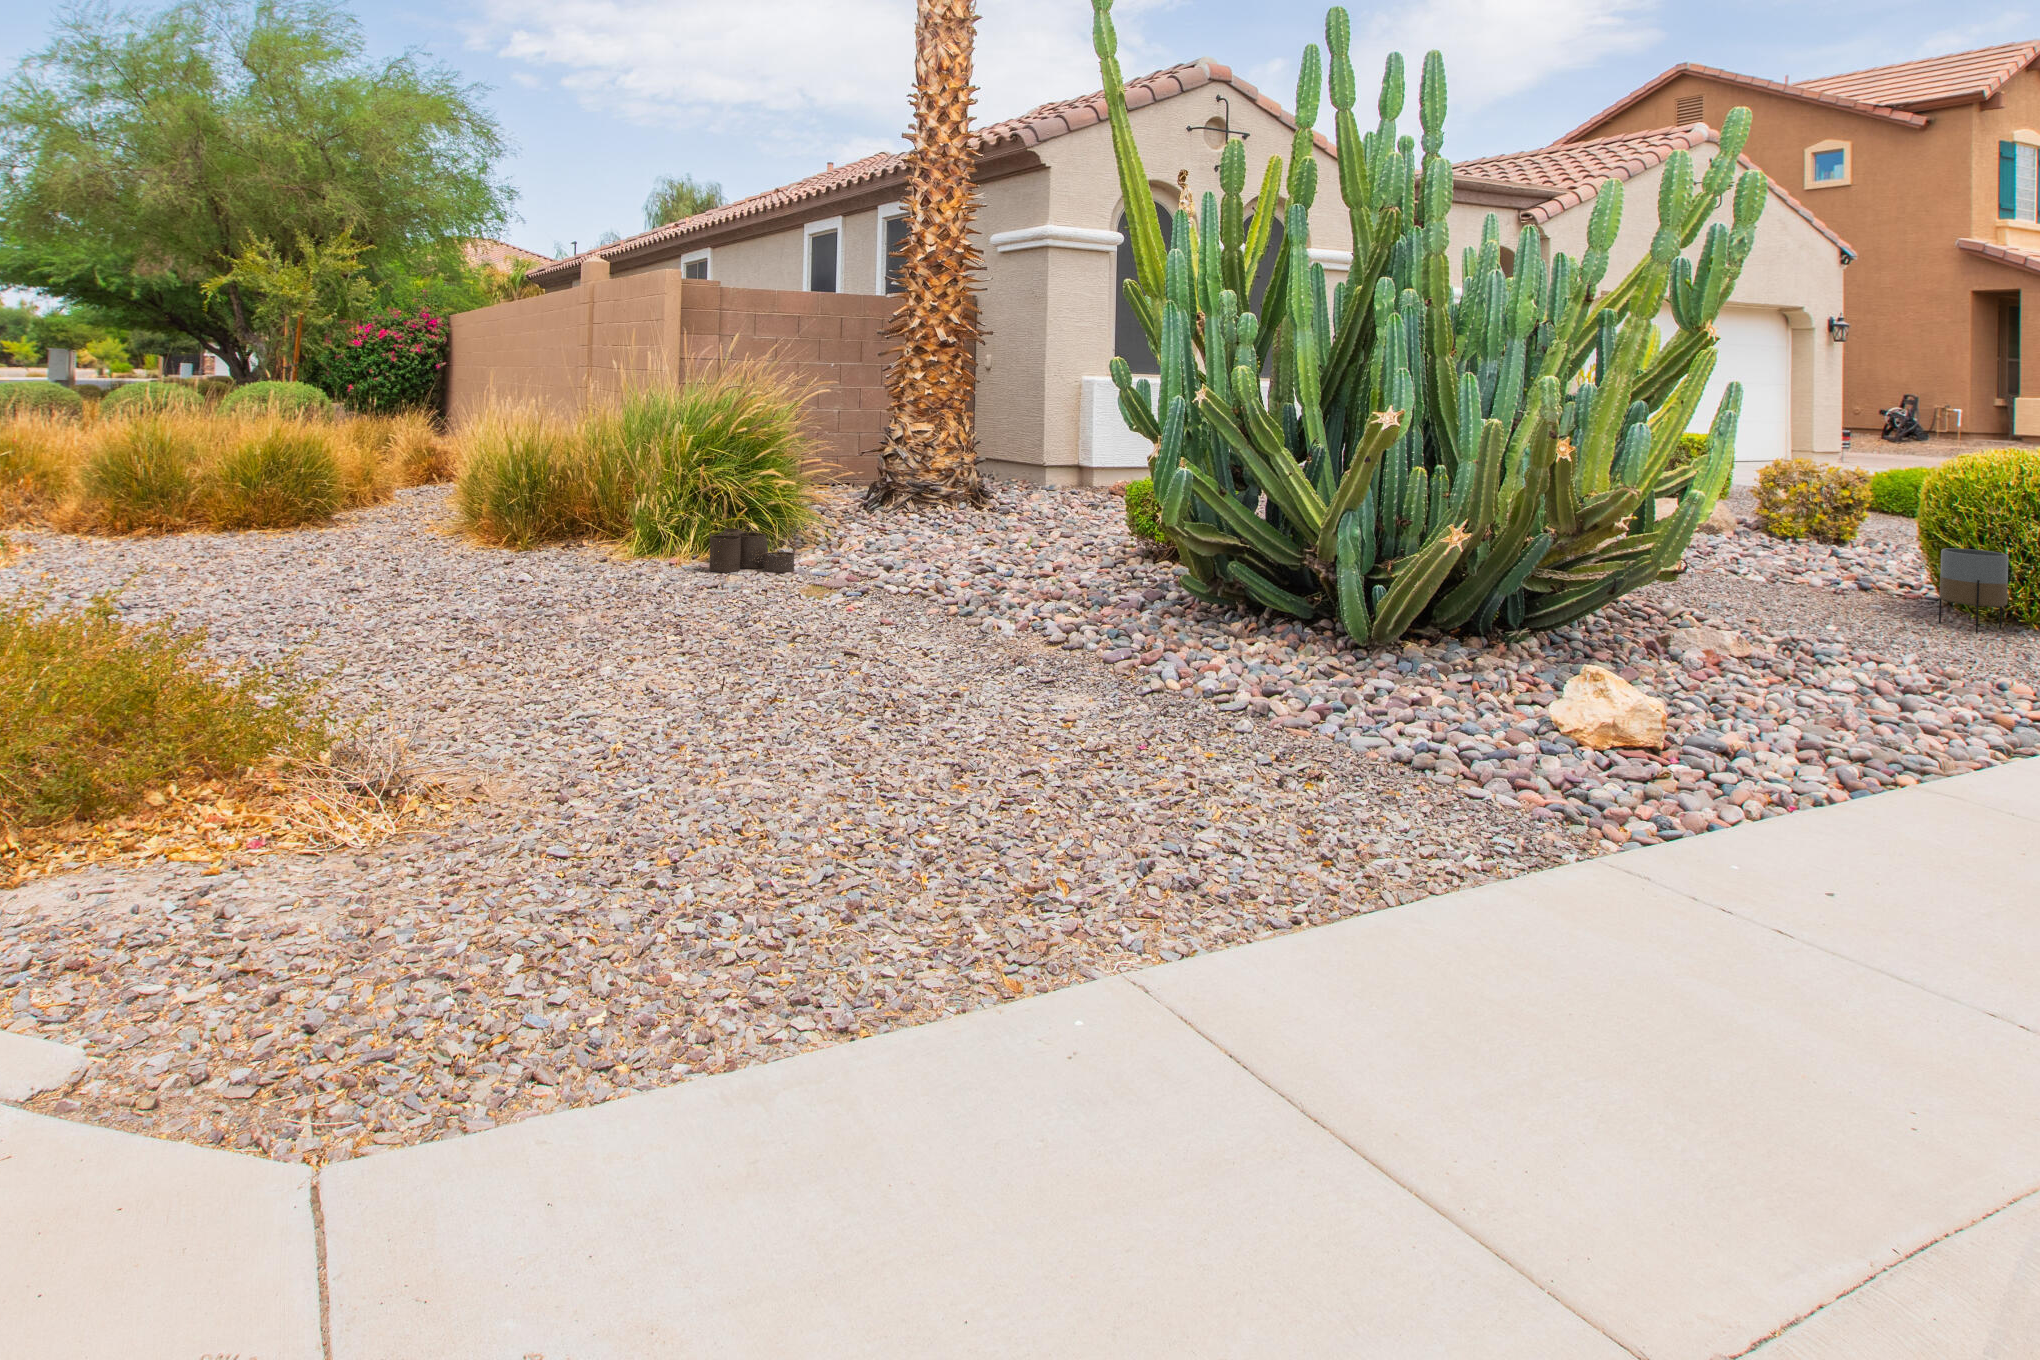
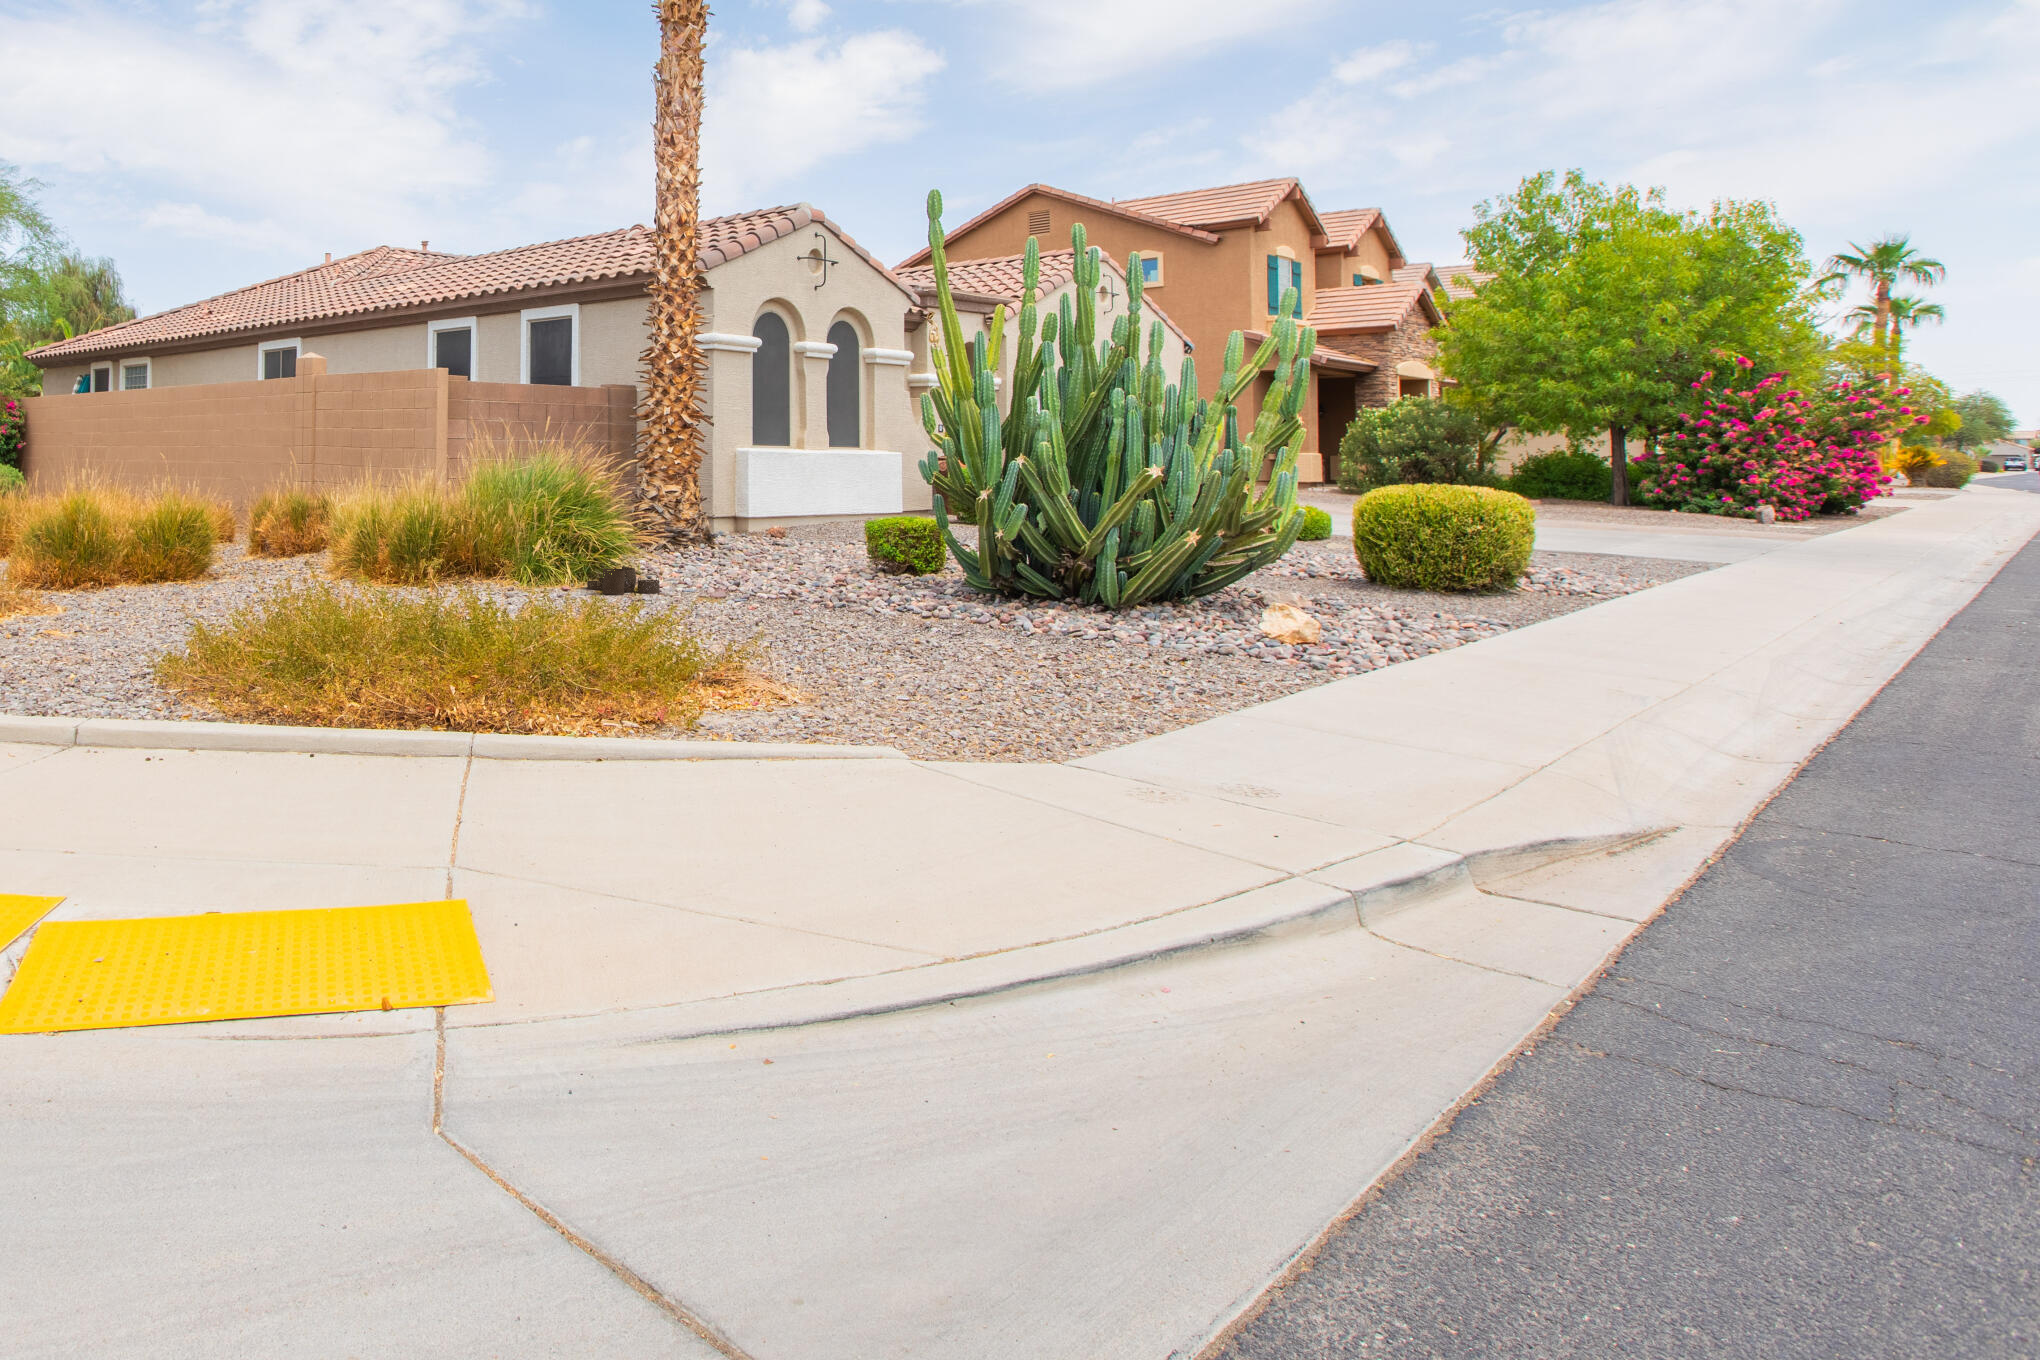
planter: present [1939,548,2008,633] -> none [1373,546,1412,596]

